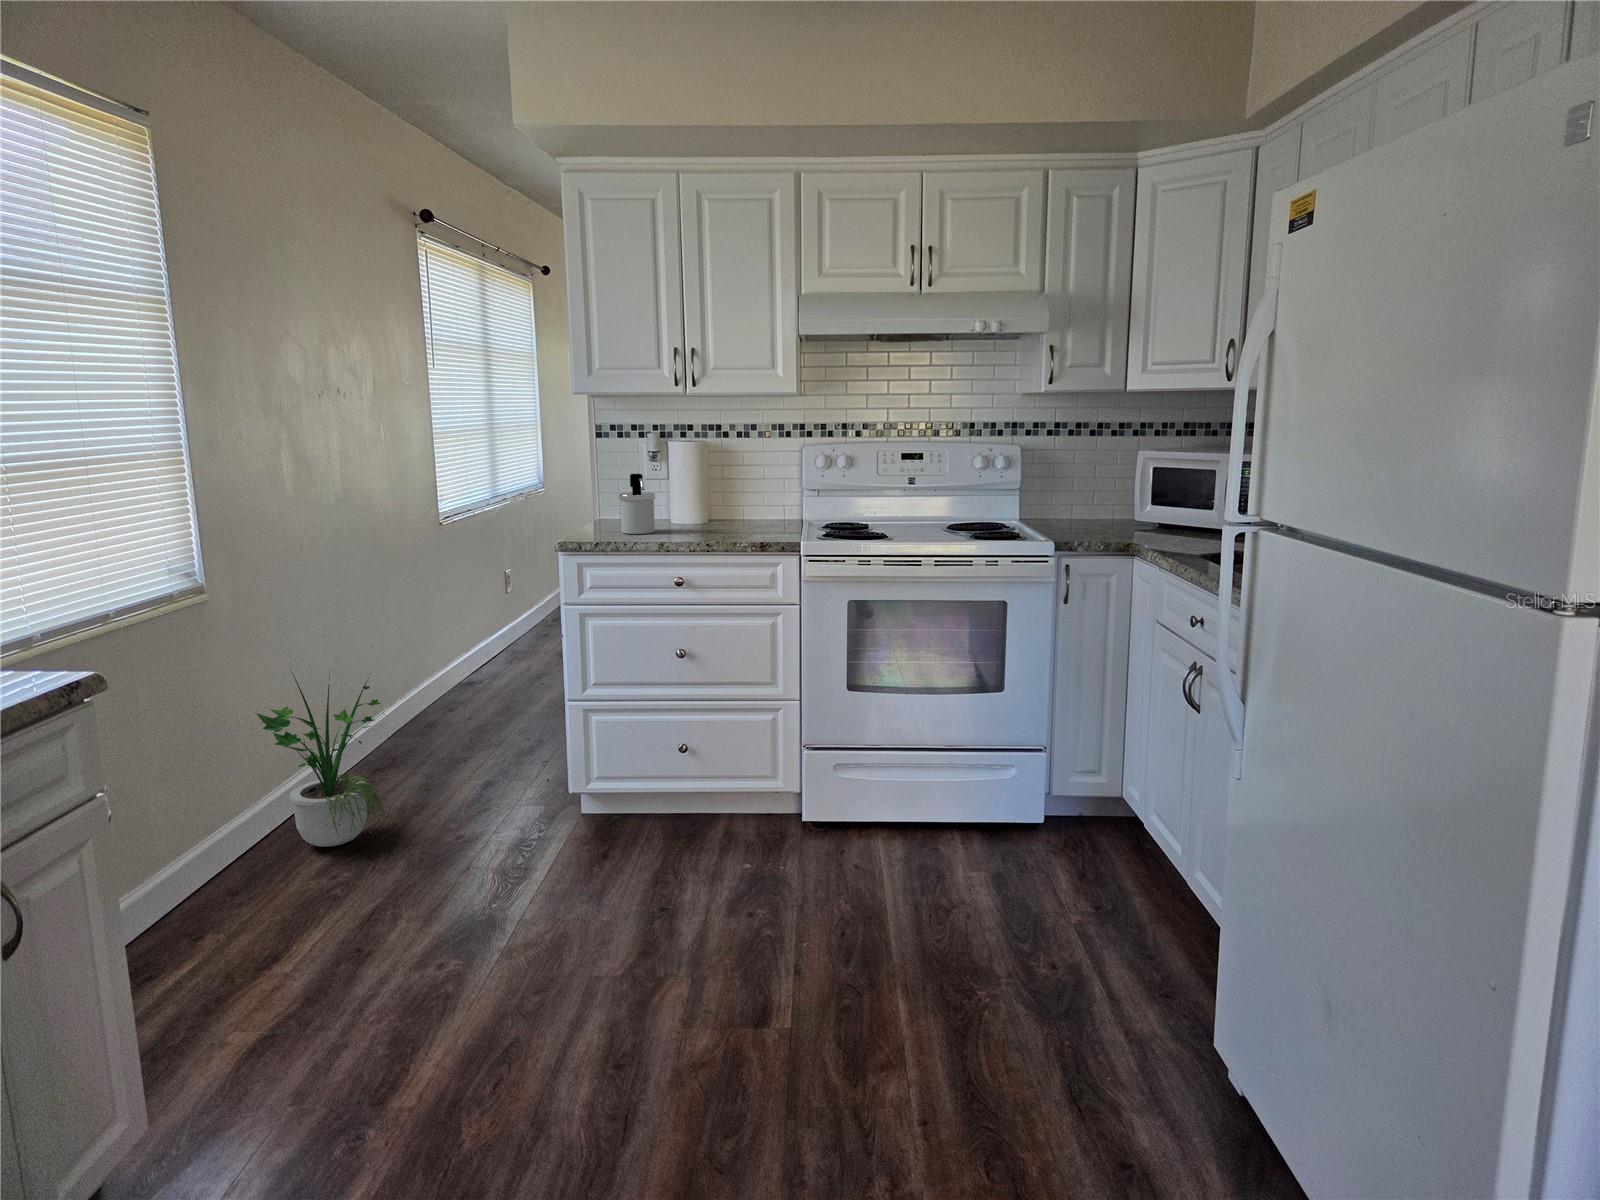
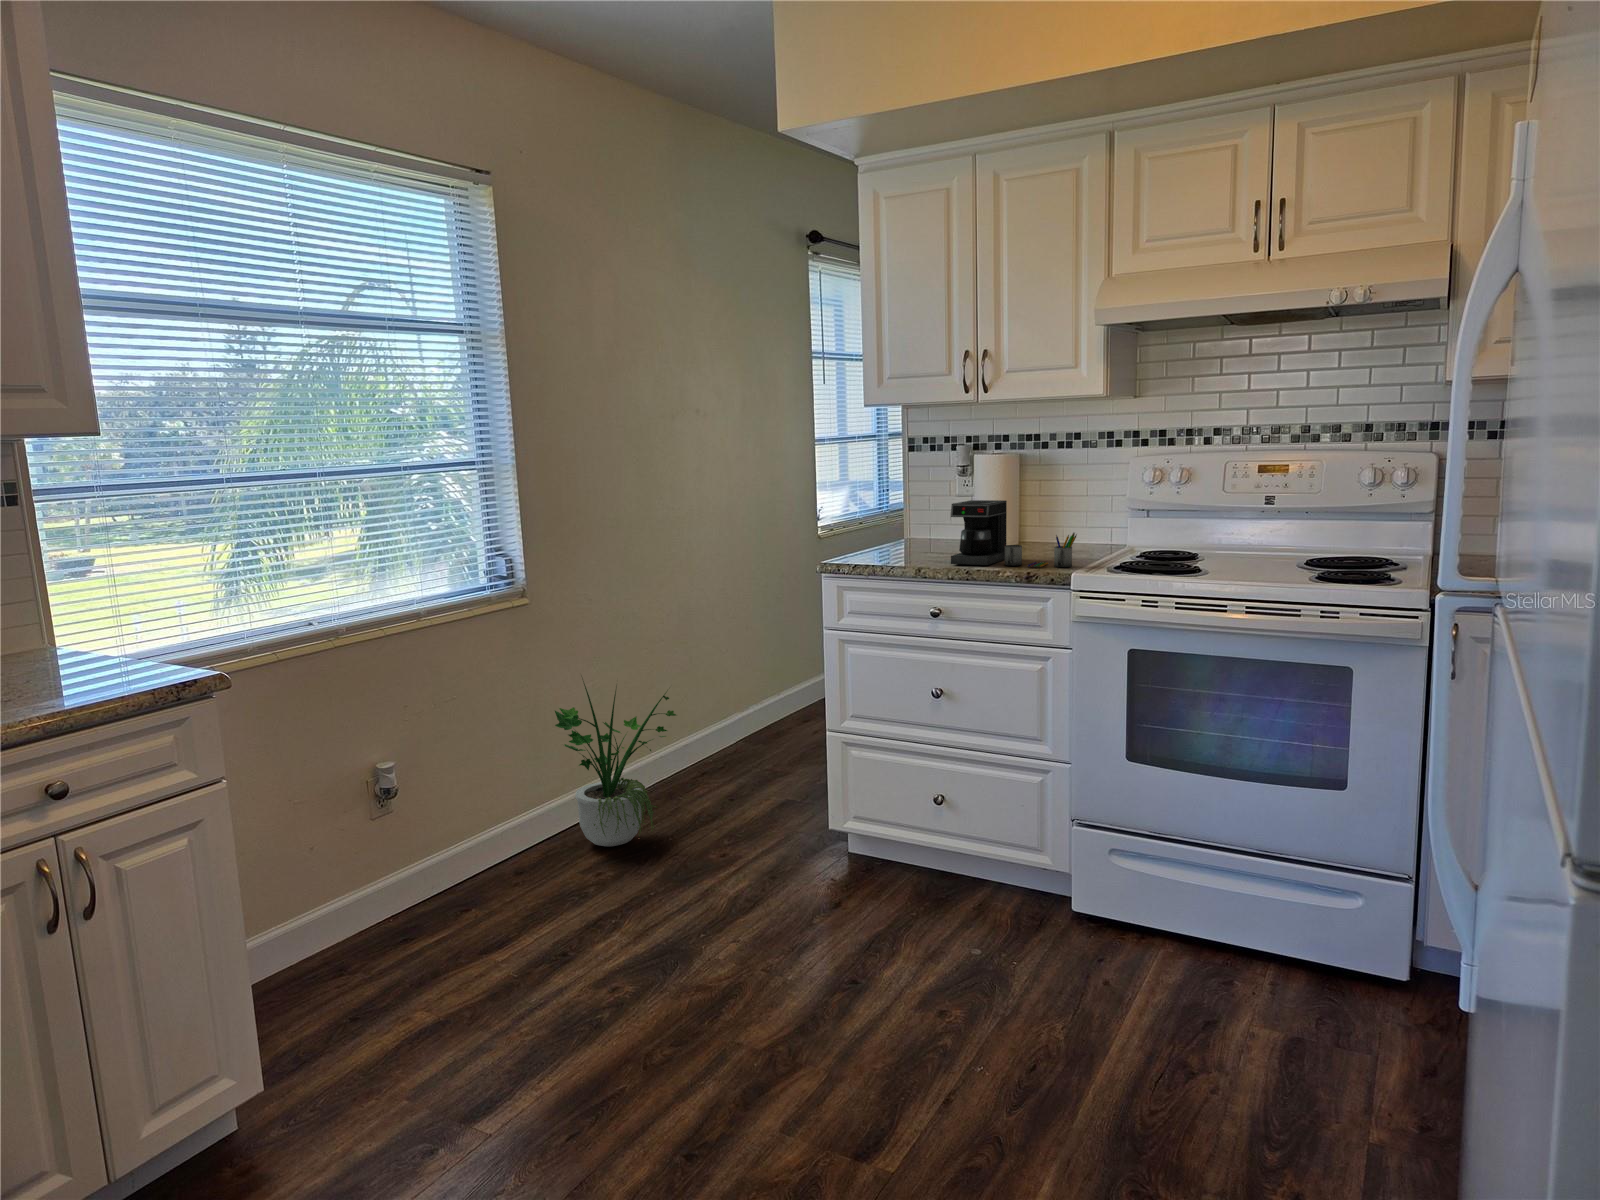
soap dispenser: present [619,474,655,534] -> none [899,491,939,557]
coffee maker: none [683,482,791,538] -> present [951,500,1077,567]

